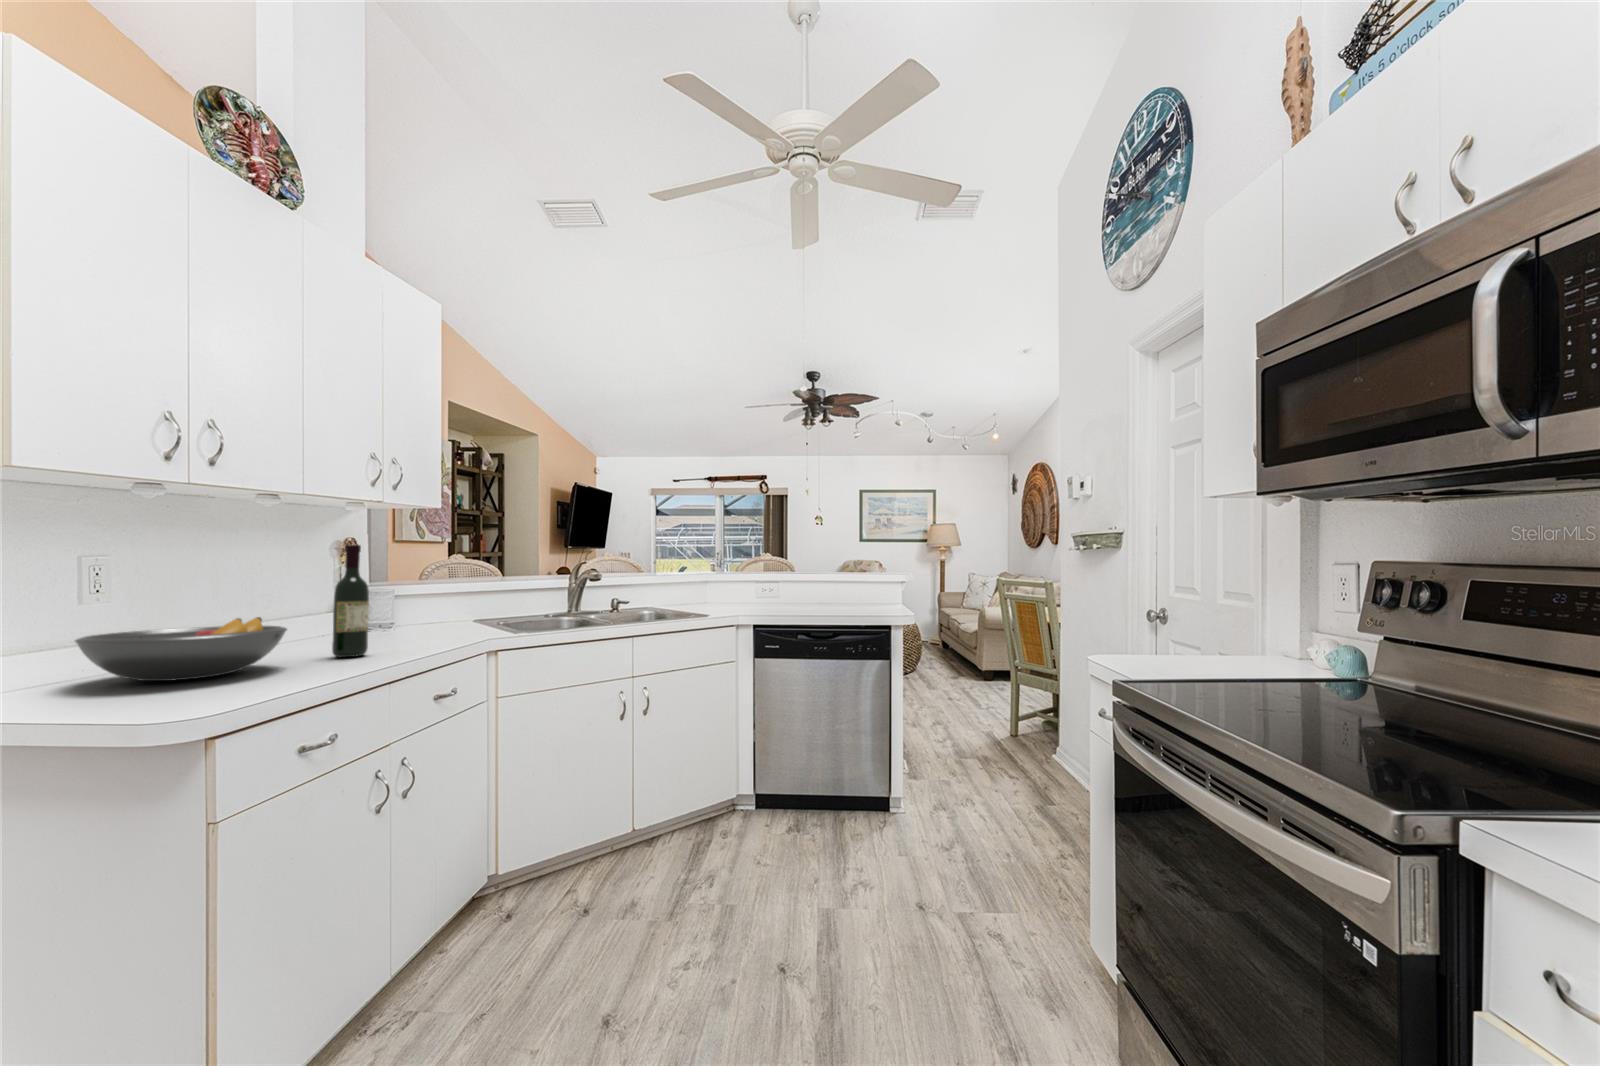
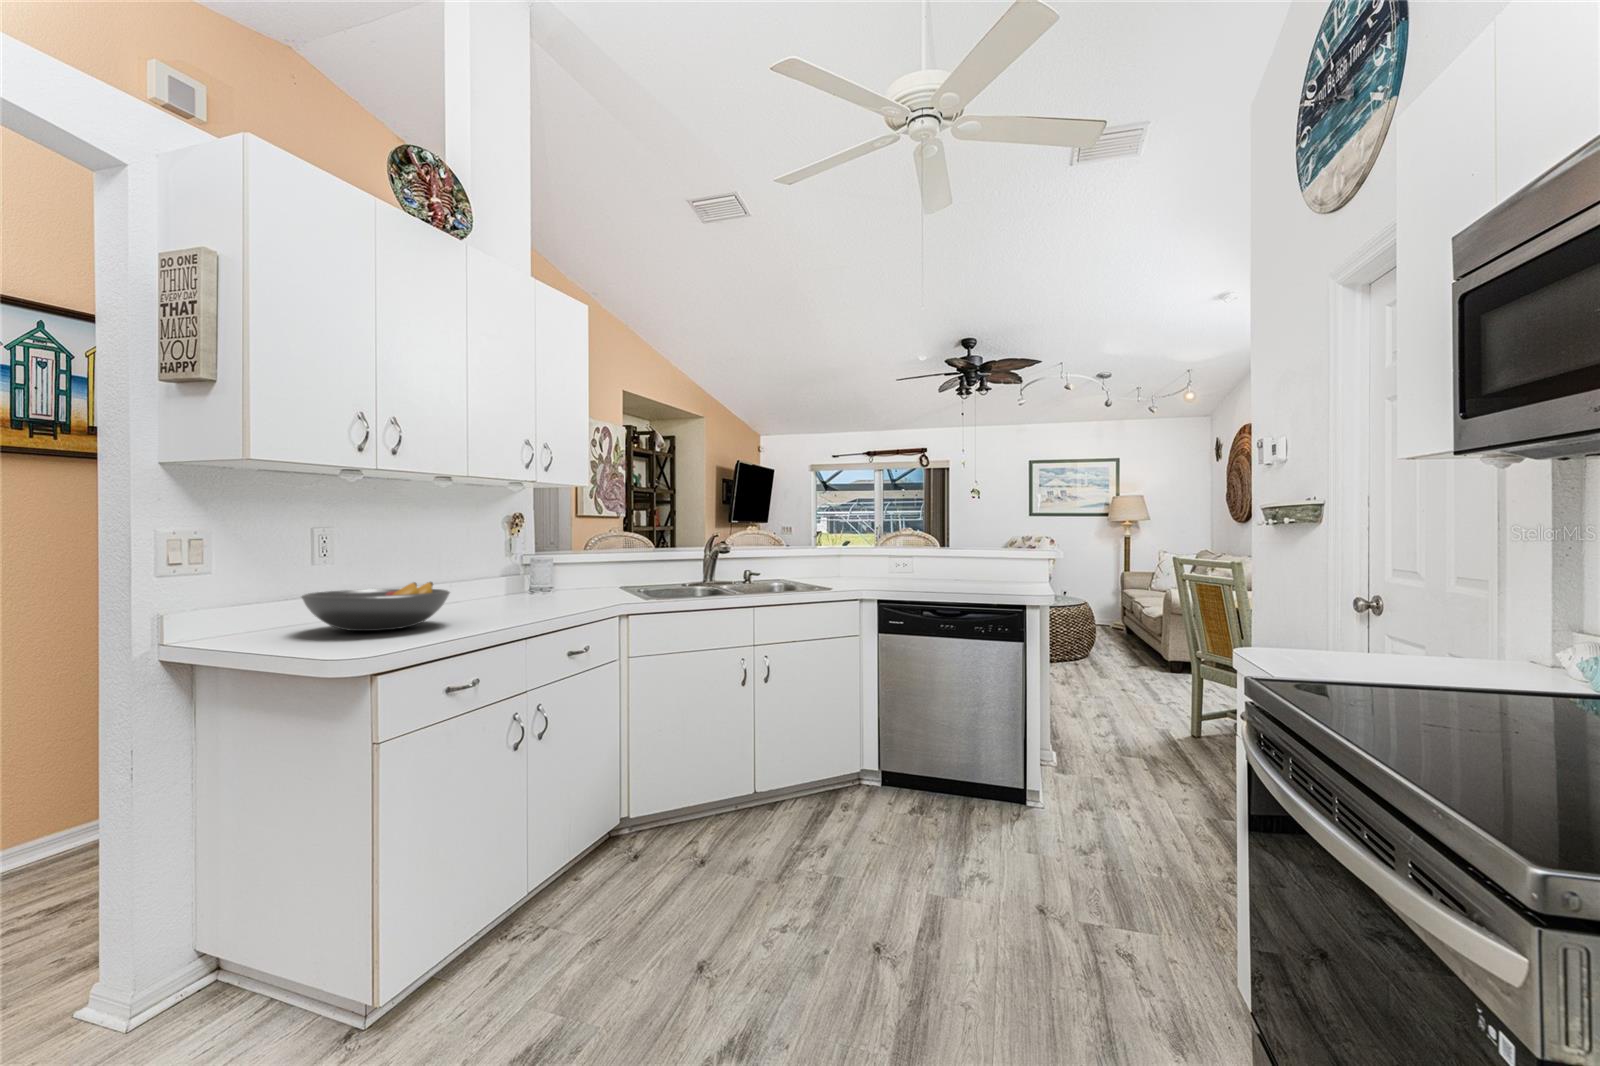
wine bottle: present [332,545,369,657] -> none [489,521,516,618]

